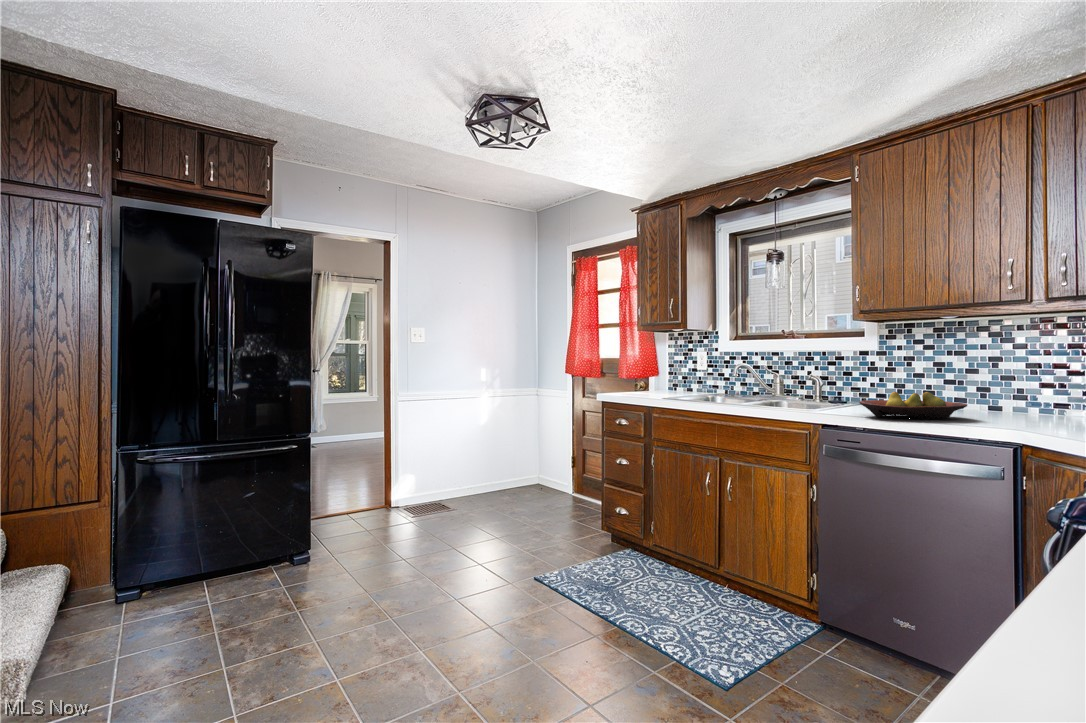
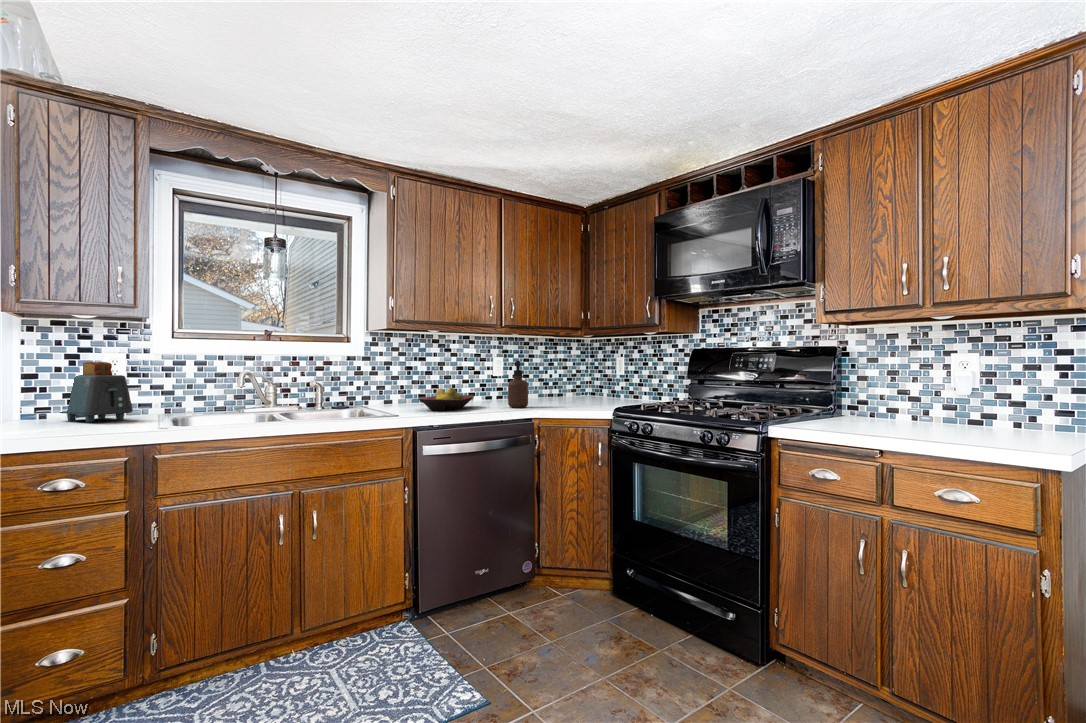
toaster: none [678,357,708,394] -> present [60,362,133,422]
soap dispenser: none [984,360,1024,431] -> present [508,361,528,408]

